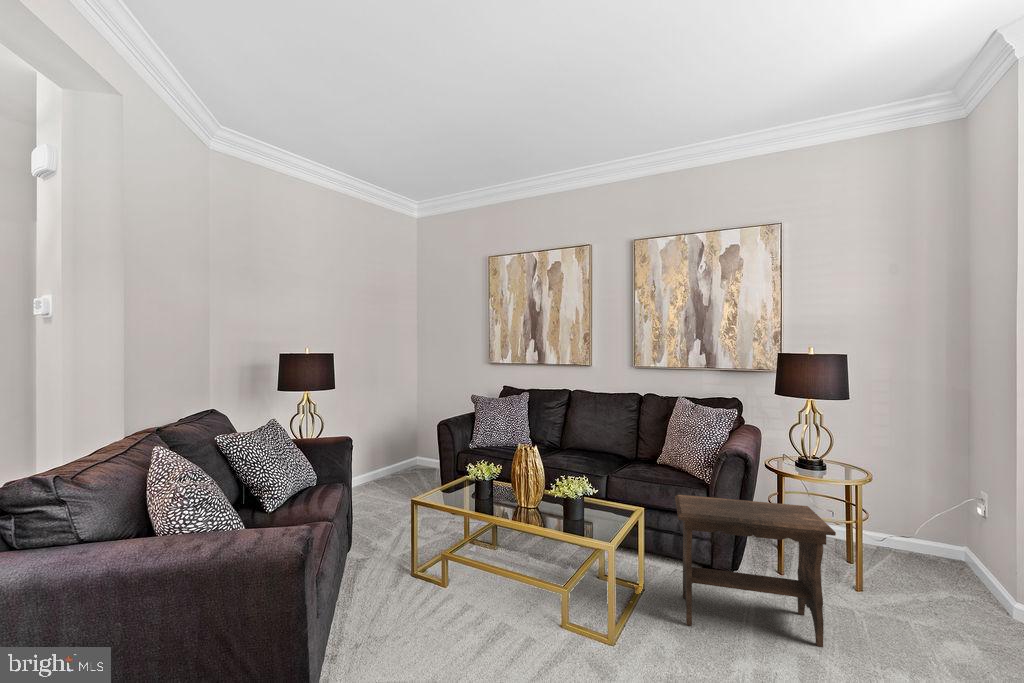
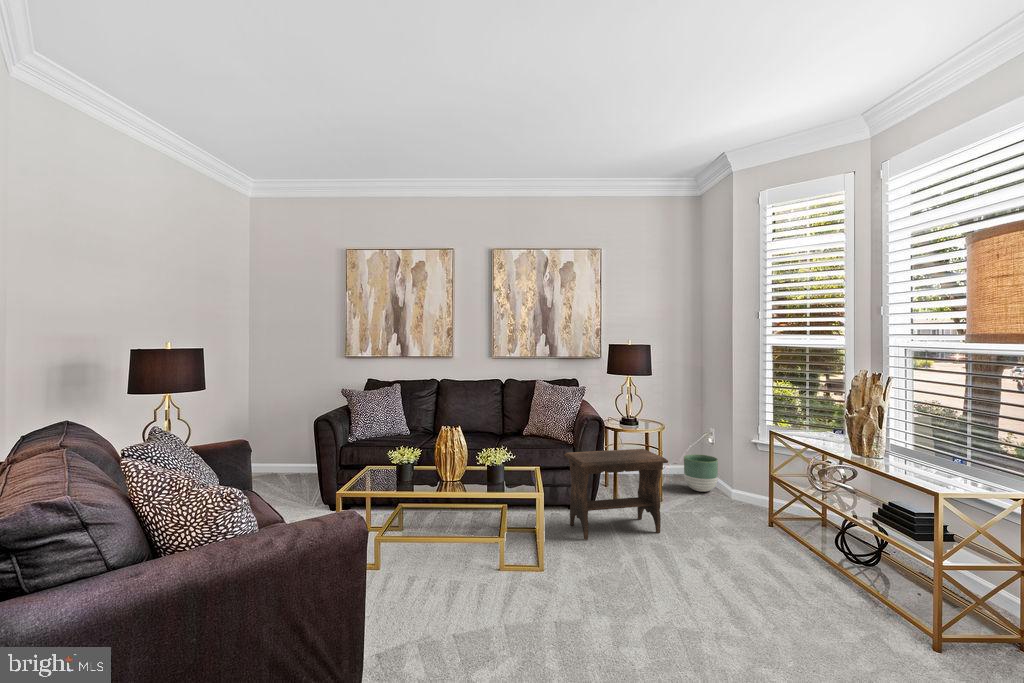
planter: none [918,527,988,594] -> present [684,455,718,492]

